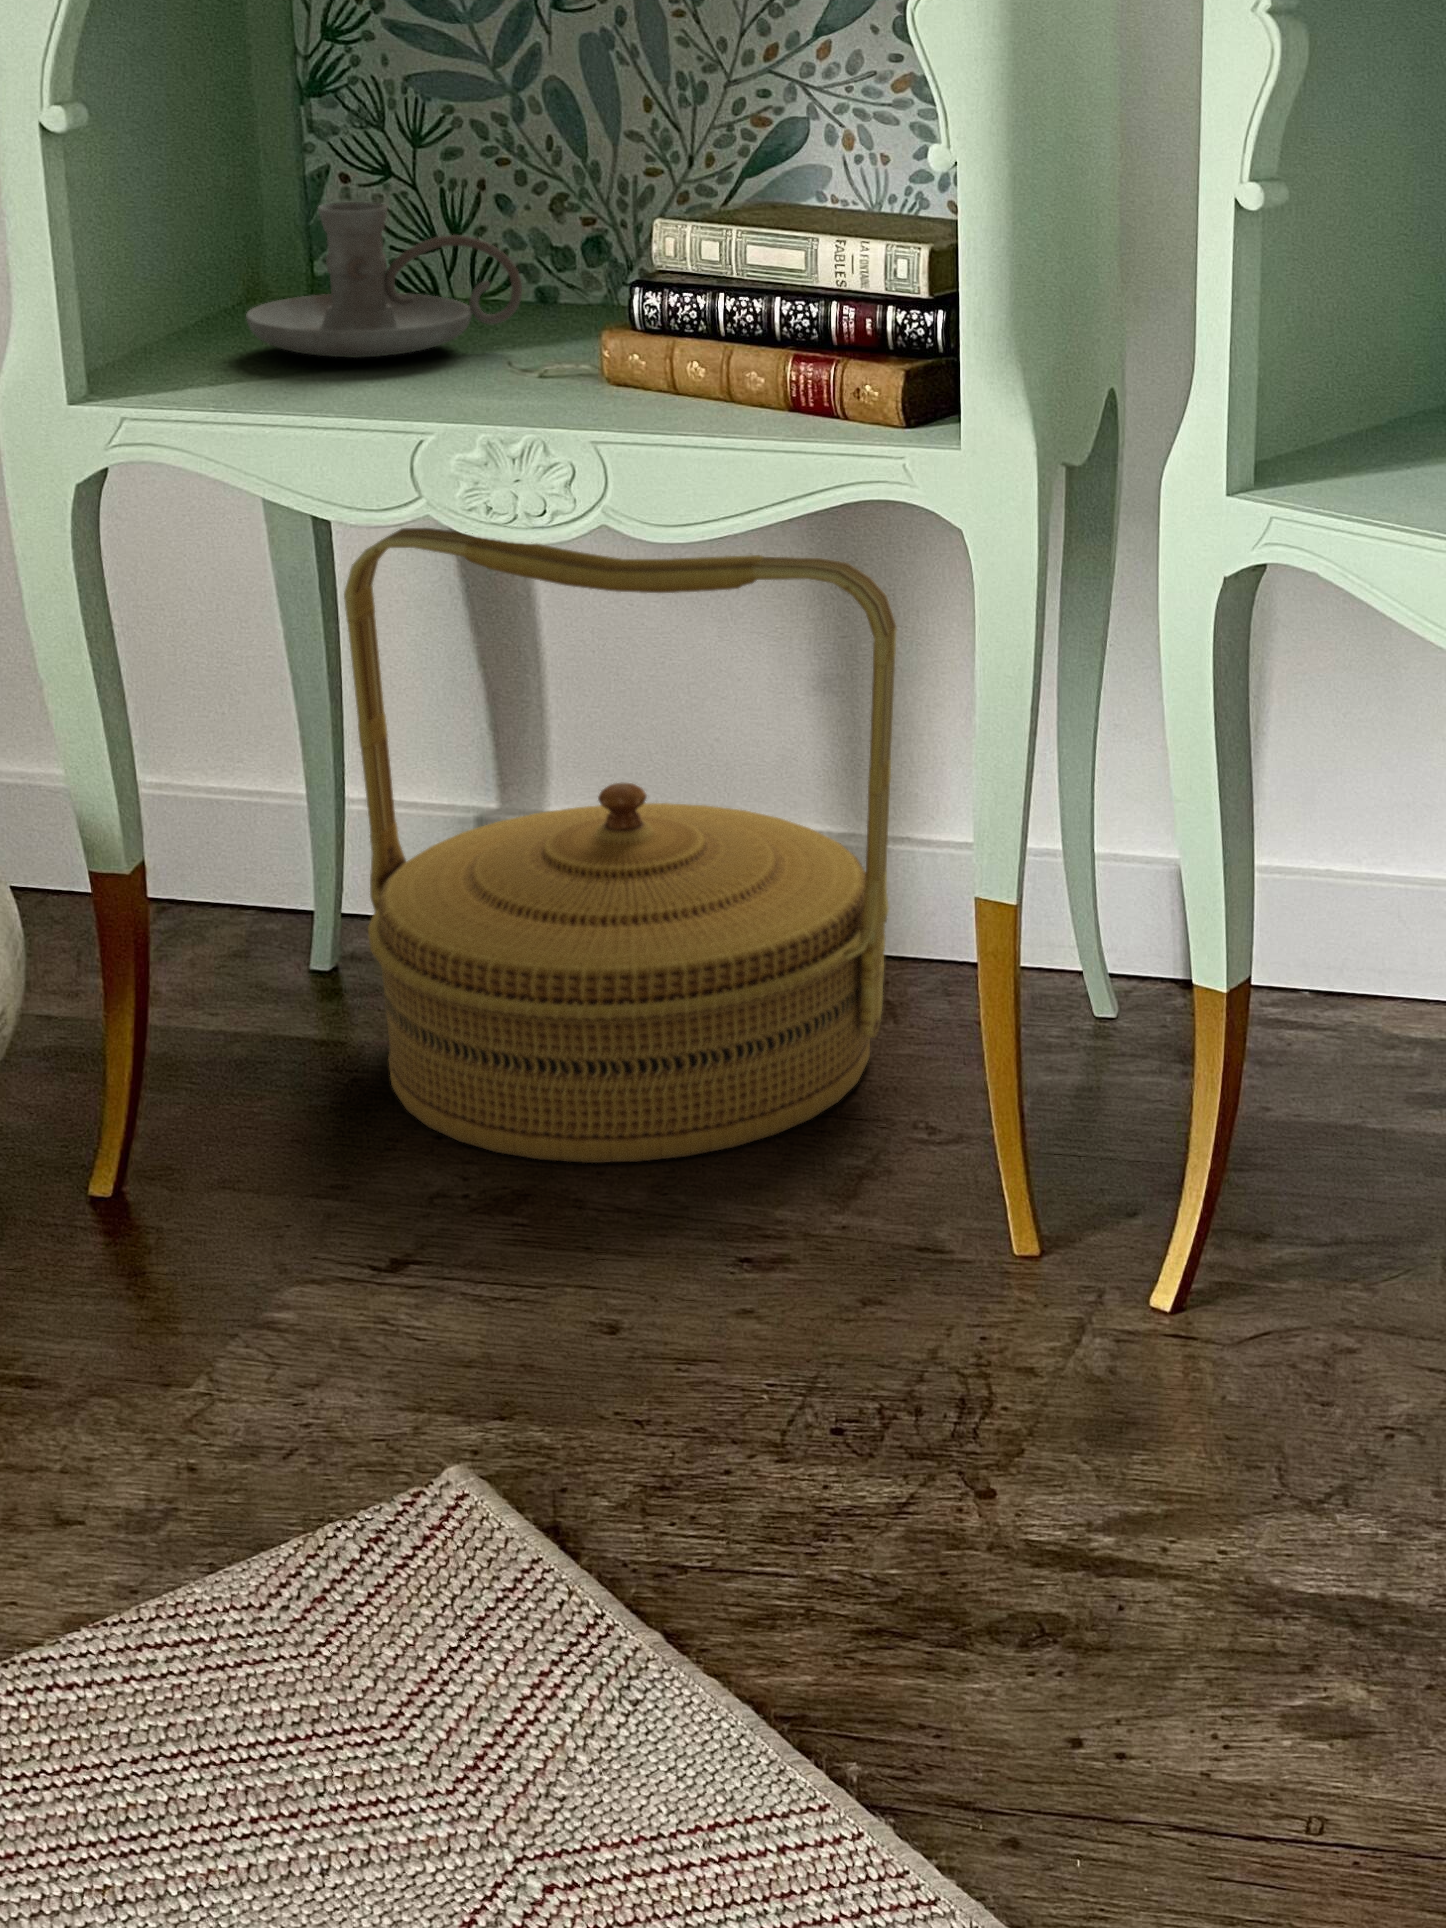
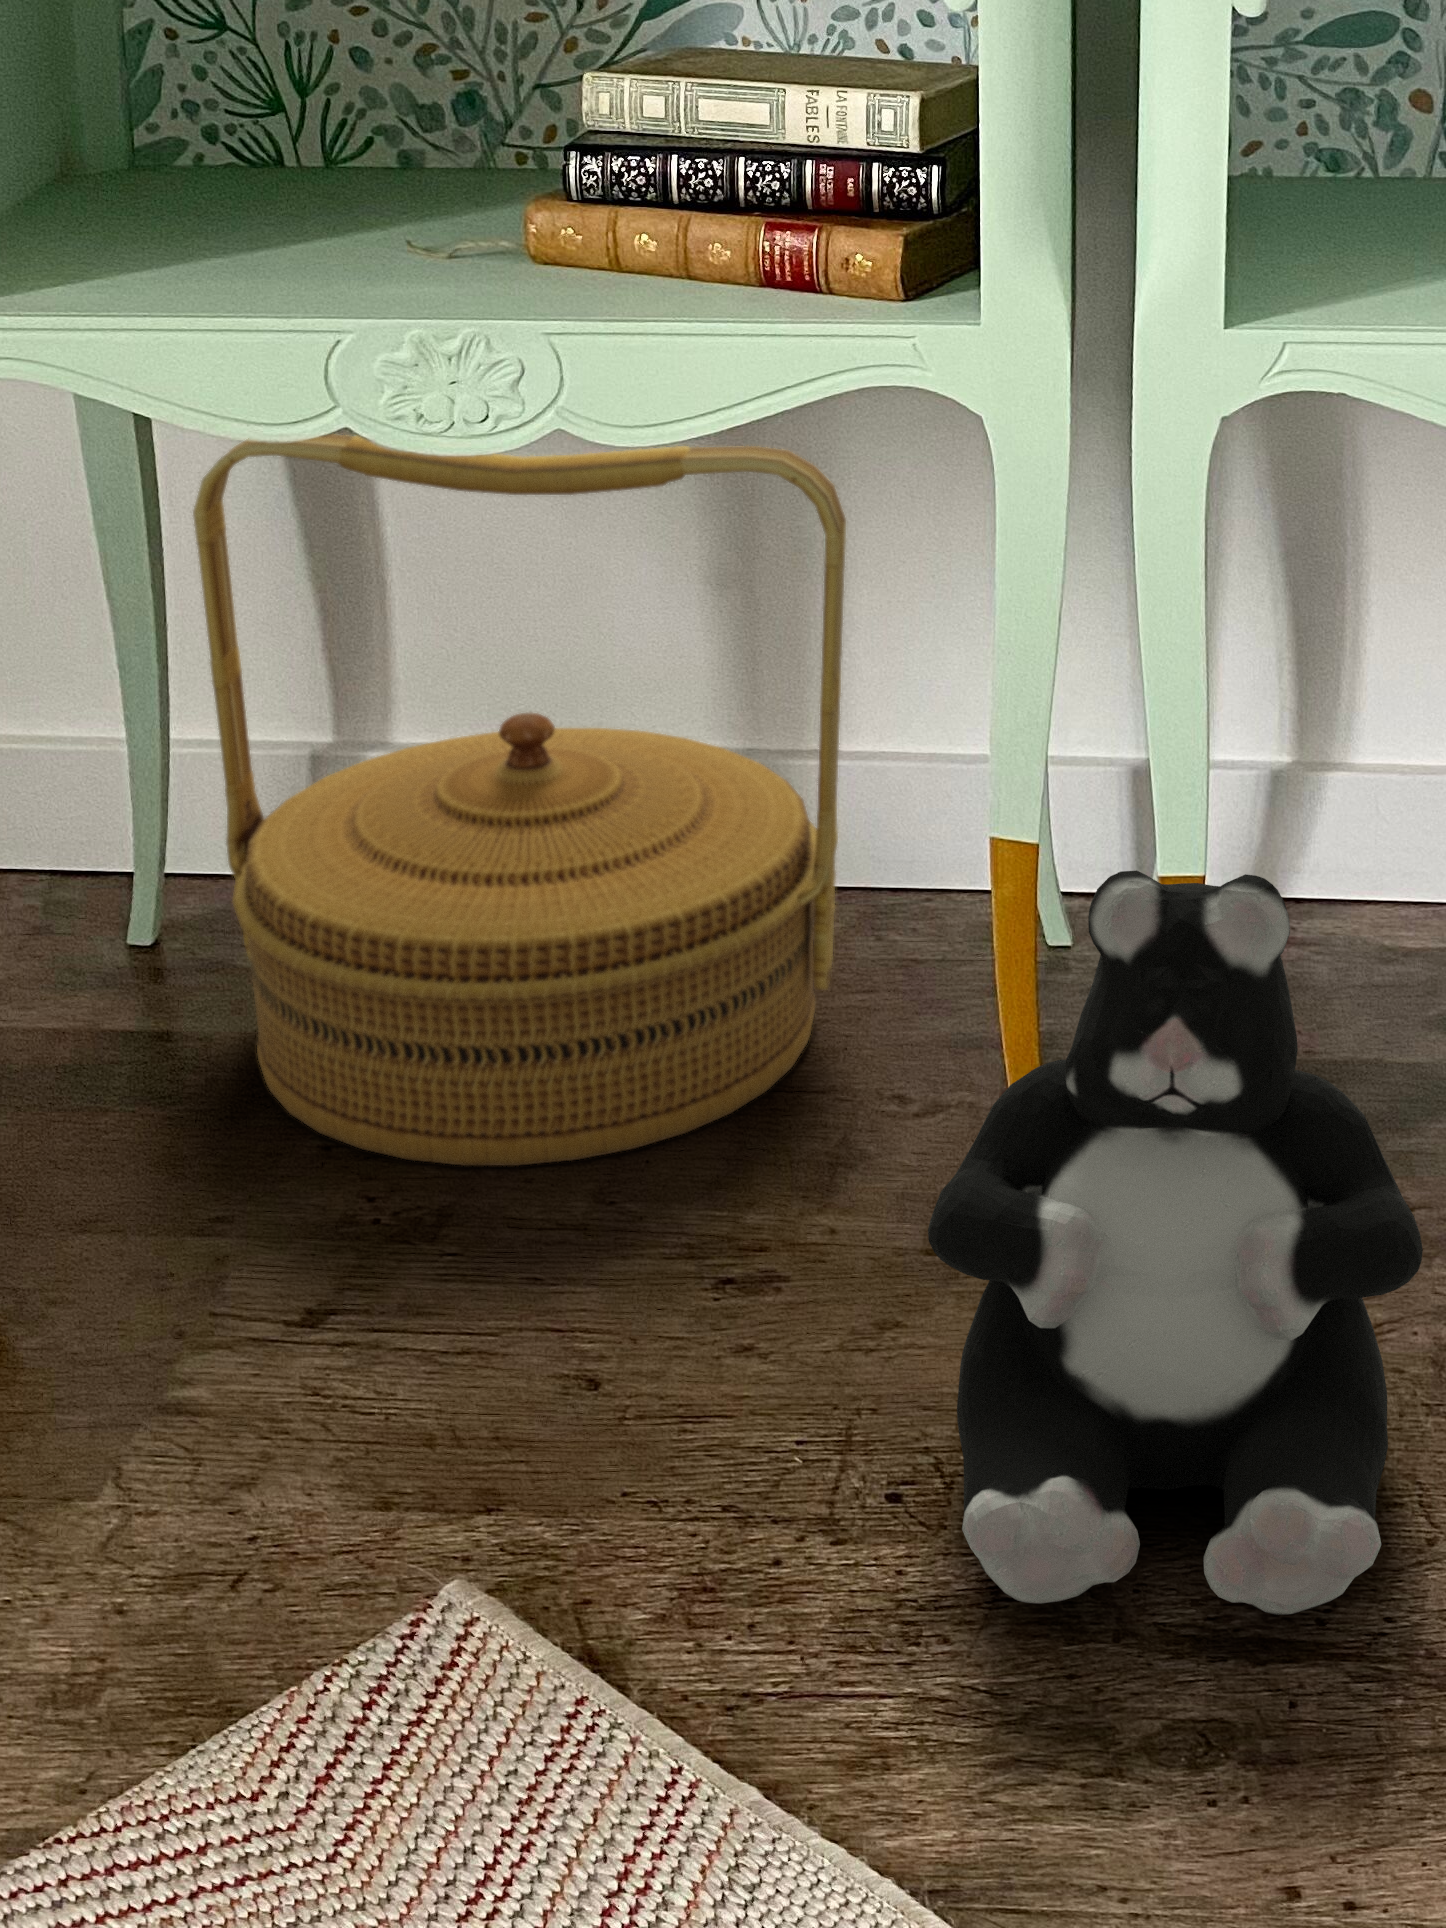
candle holder: present [246,202,522,358] -> none [89,62,408,242]
plush toy: none [858,922,1286,1540] -> present [928,870,1423,1615]

